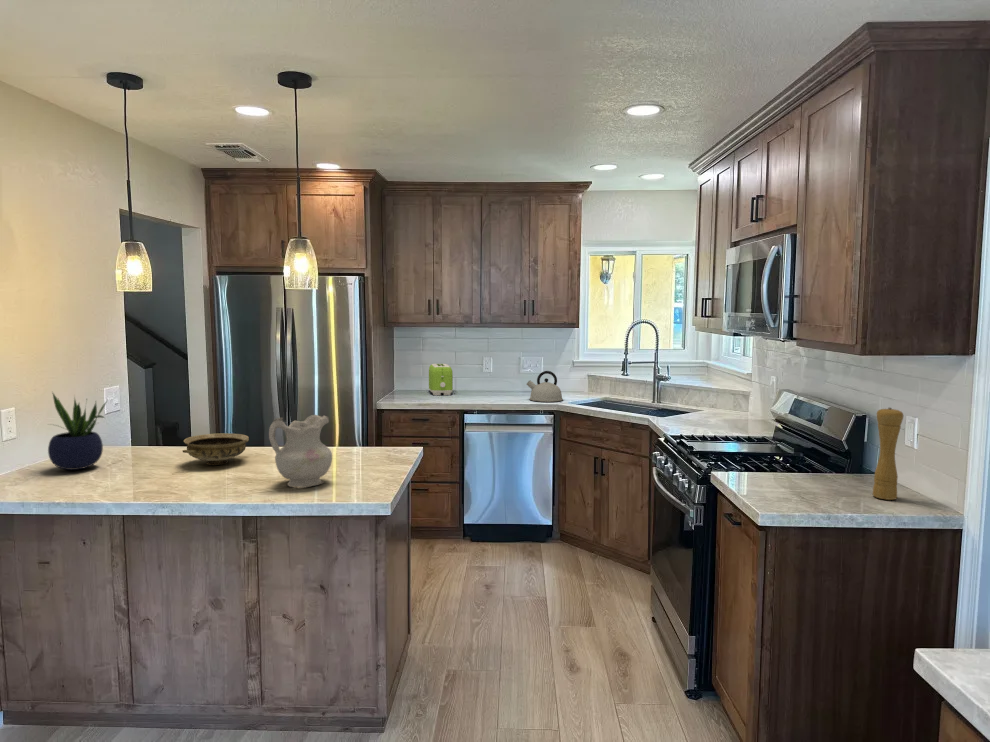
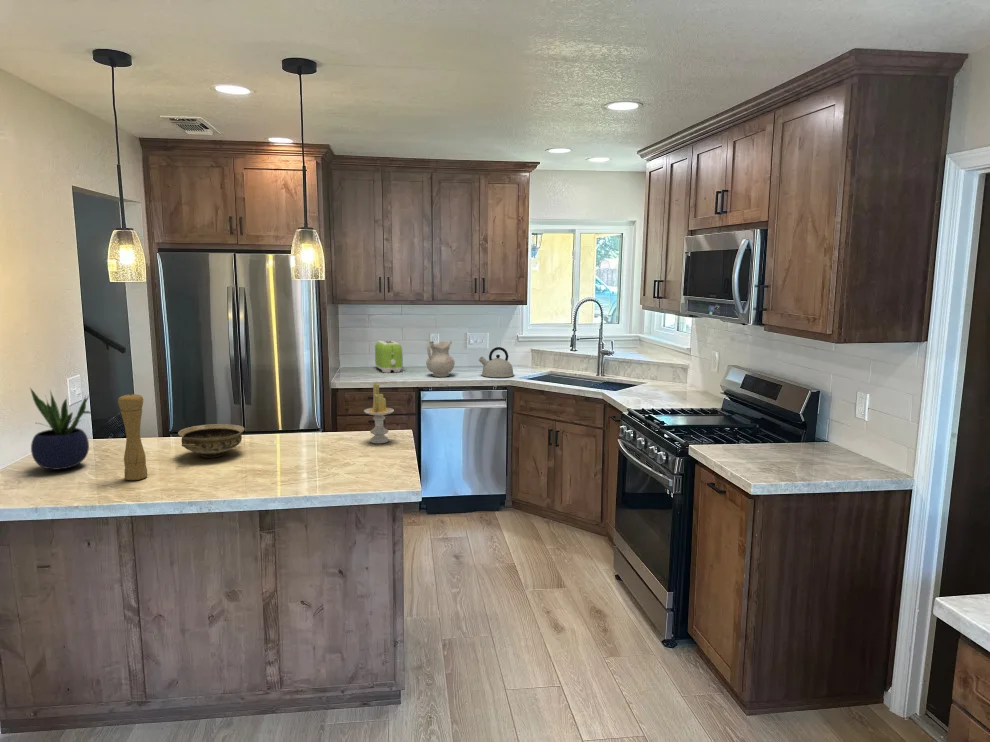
candle: none [368,397,398,458] -> present [364,383,394,443]
pepper mill: present [873,408,903,500] -> present [118,393,147,480]
ceramic pitcher: present [269,415,332,488] -> present [426,341,455,377]

